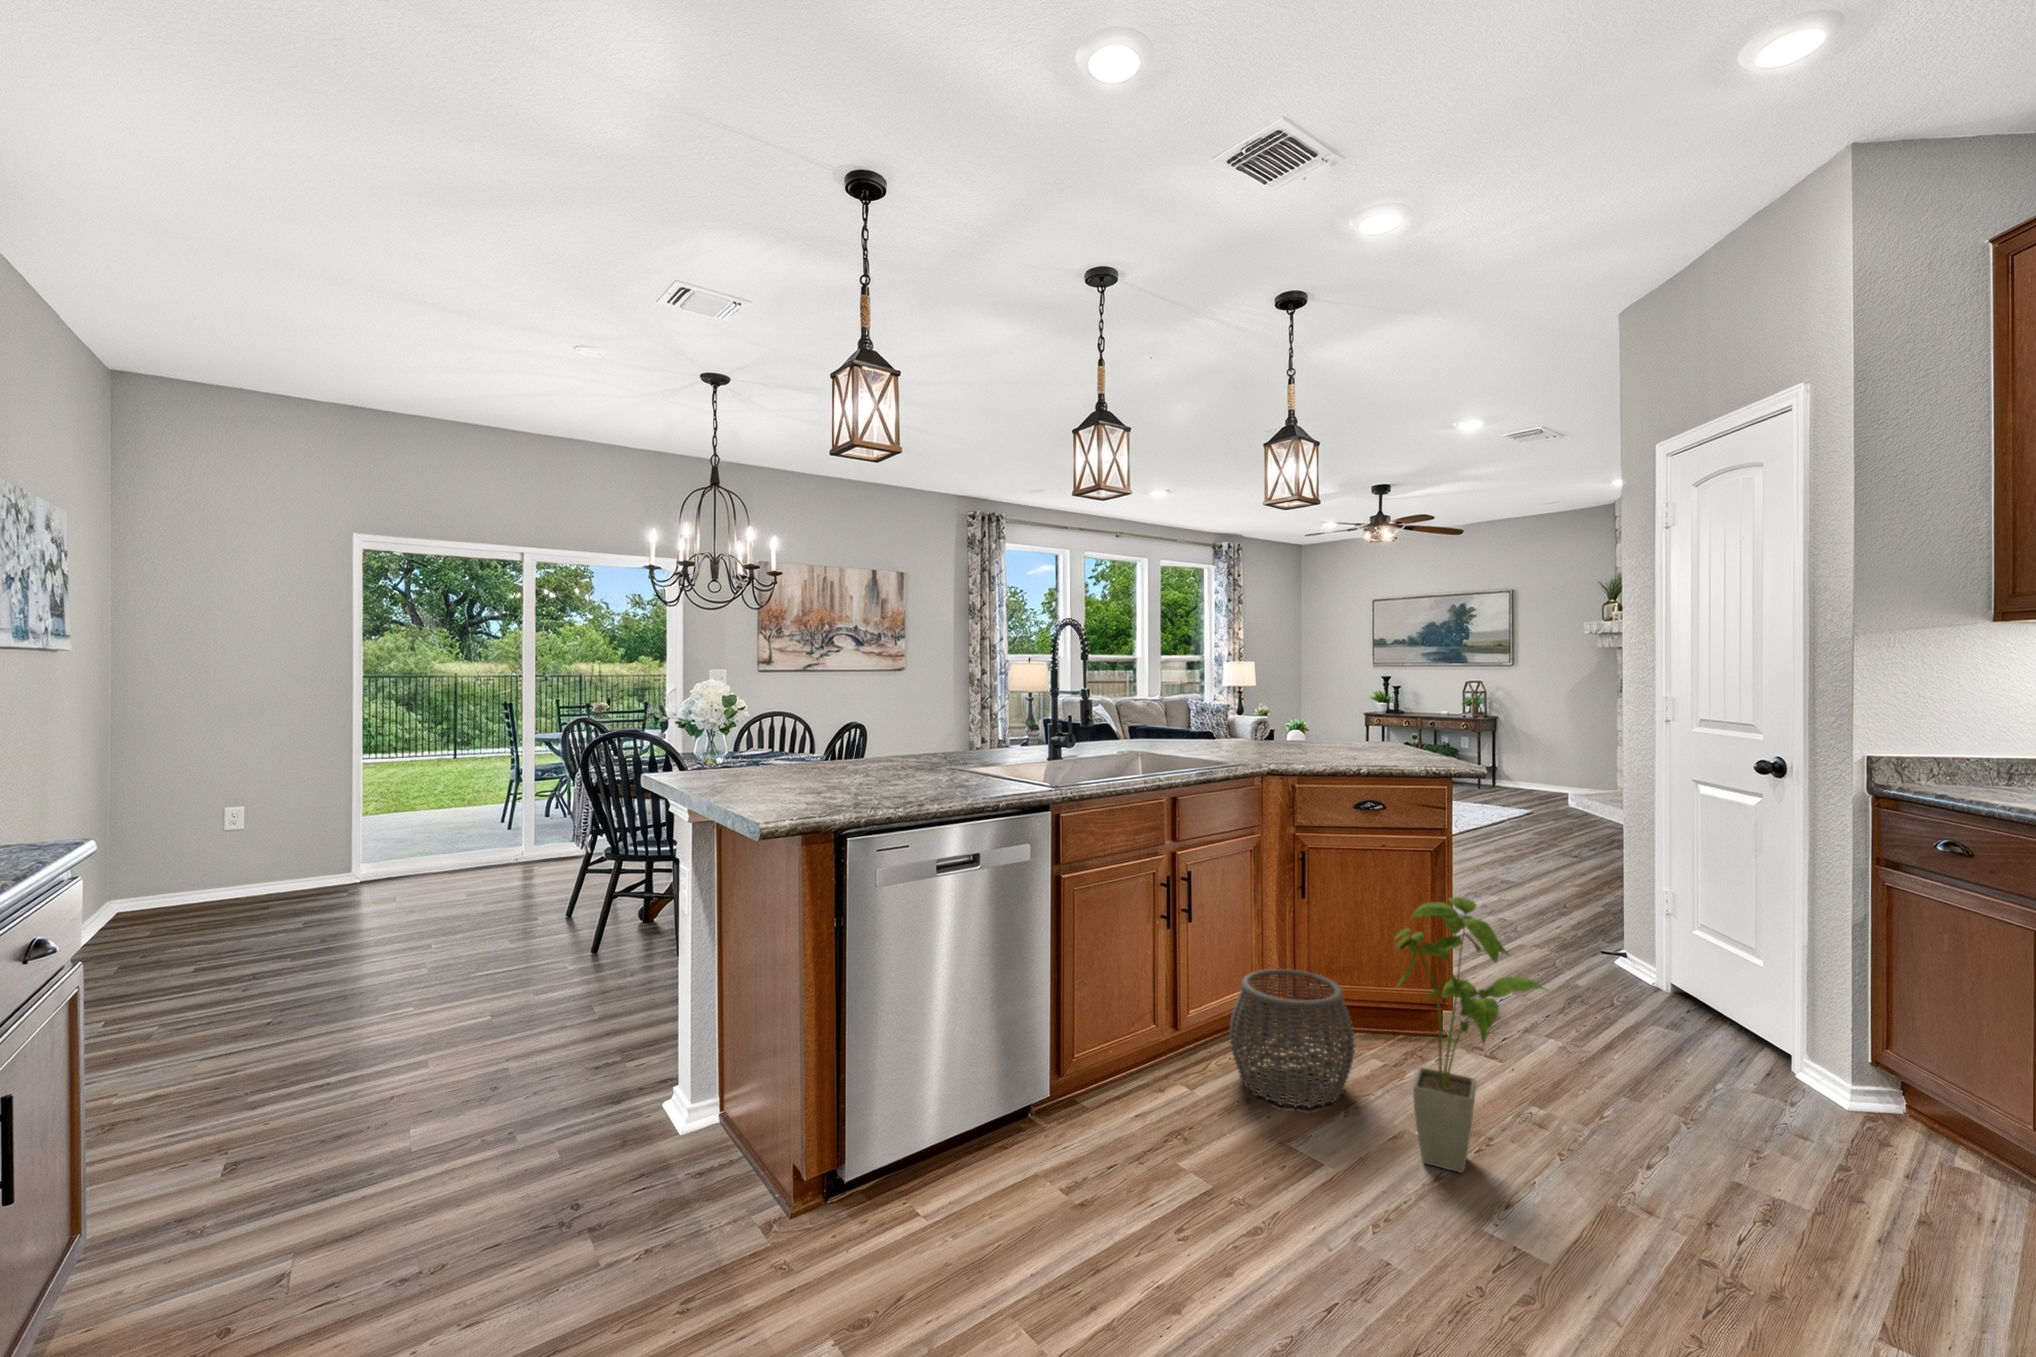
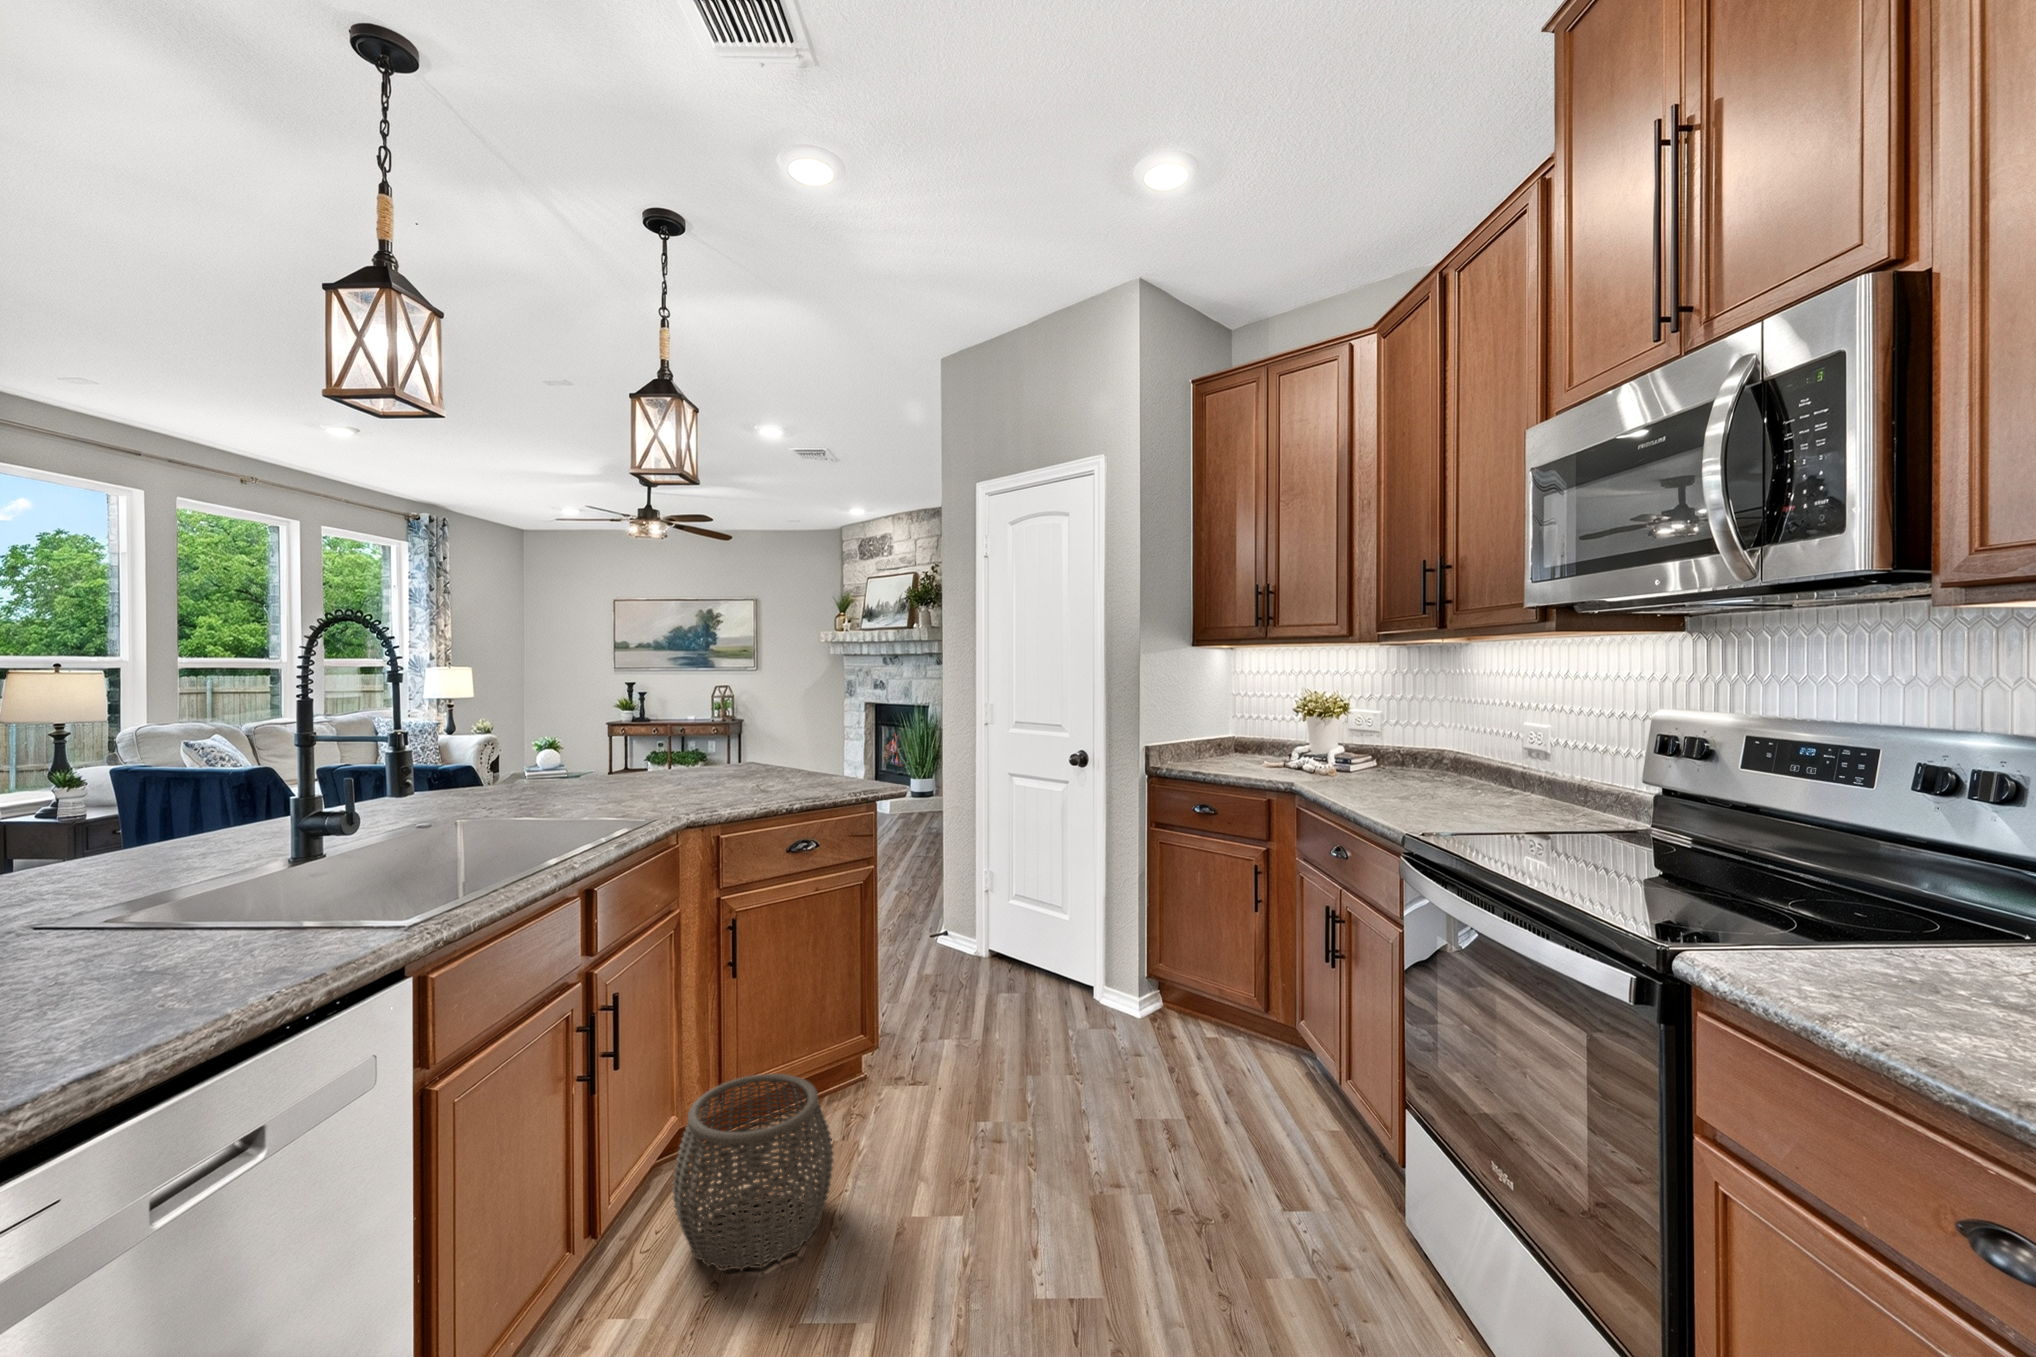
house plant: present [1393,897,1546,1173] -> none [892,947,1040,1259]

